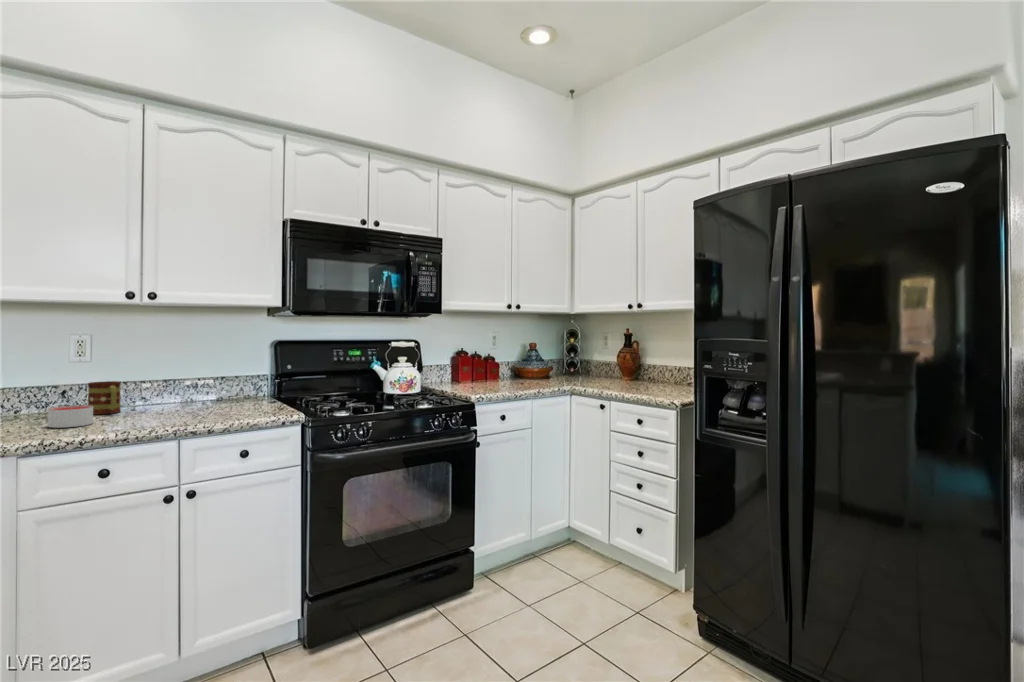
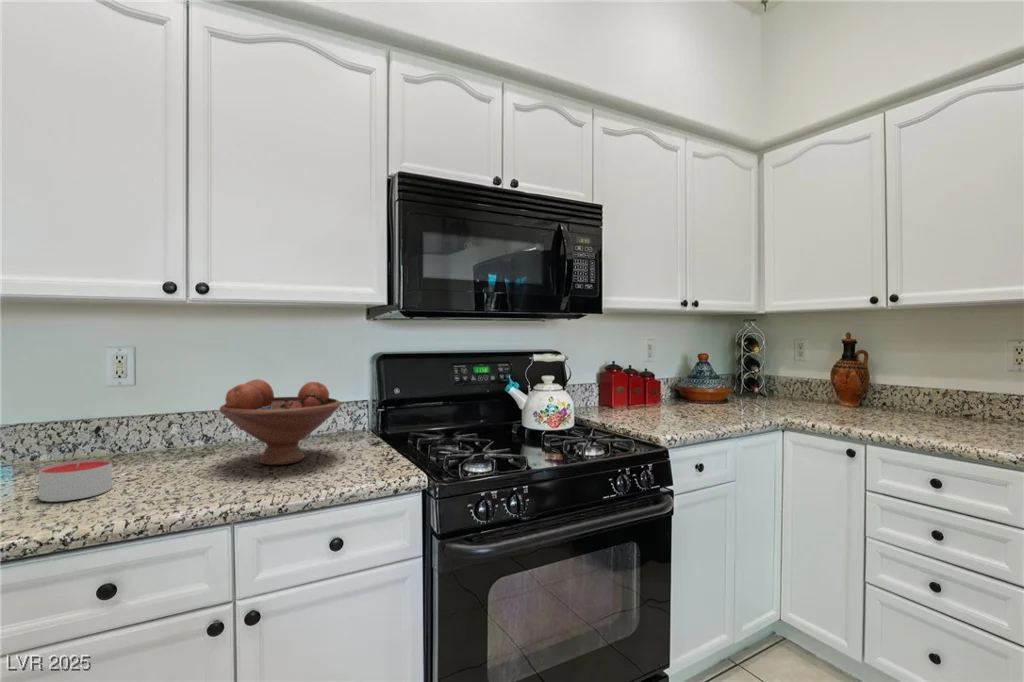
fruit bowl: none [162,357,247,412] -> present [220,379,341,465]
mug: present [88,381,121,414] -> none [121,415,170,467]

